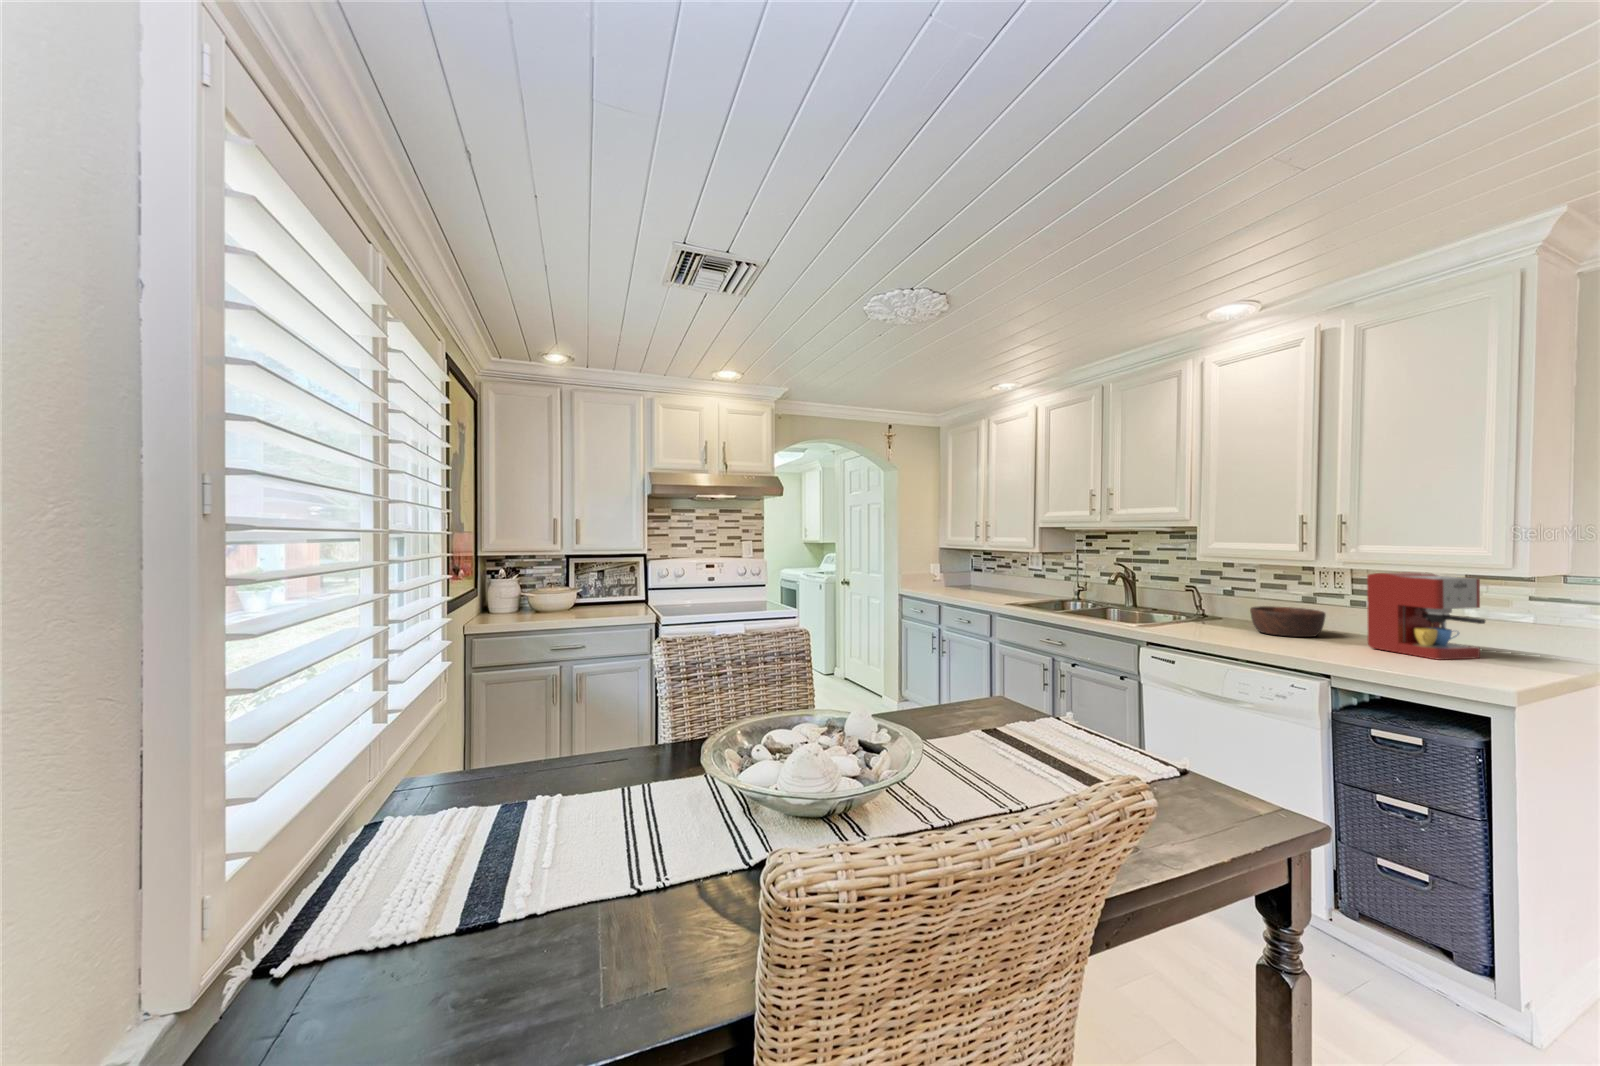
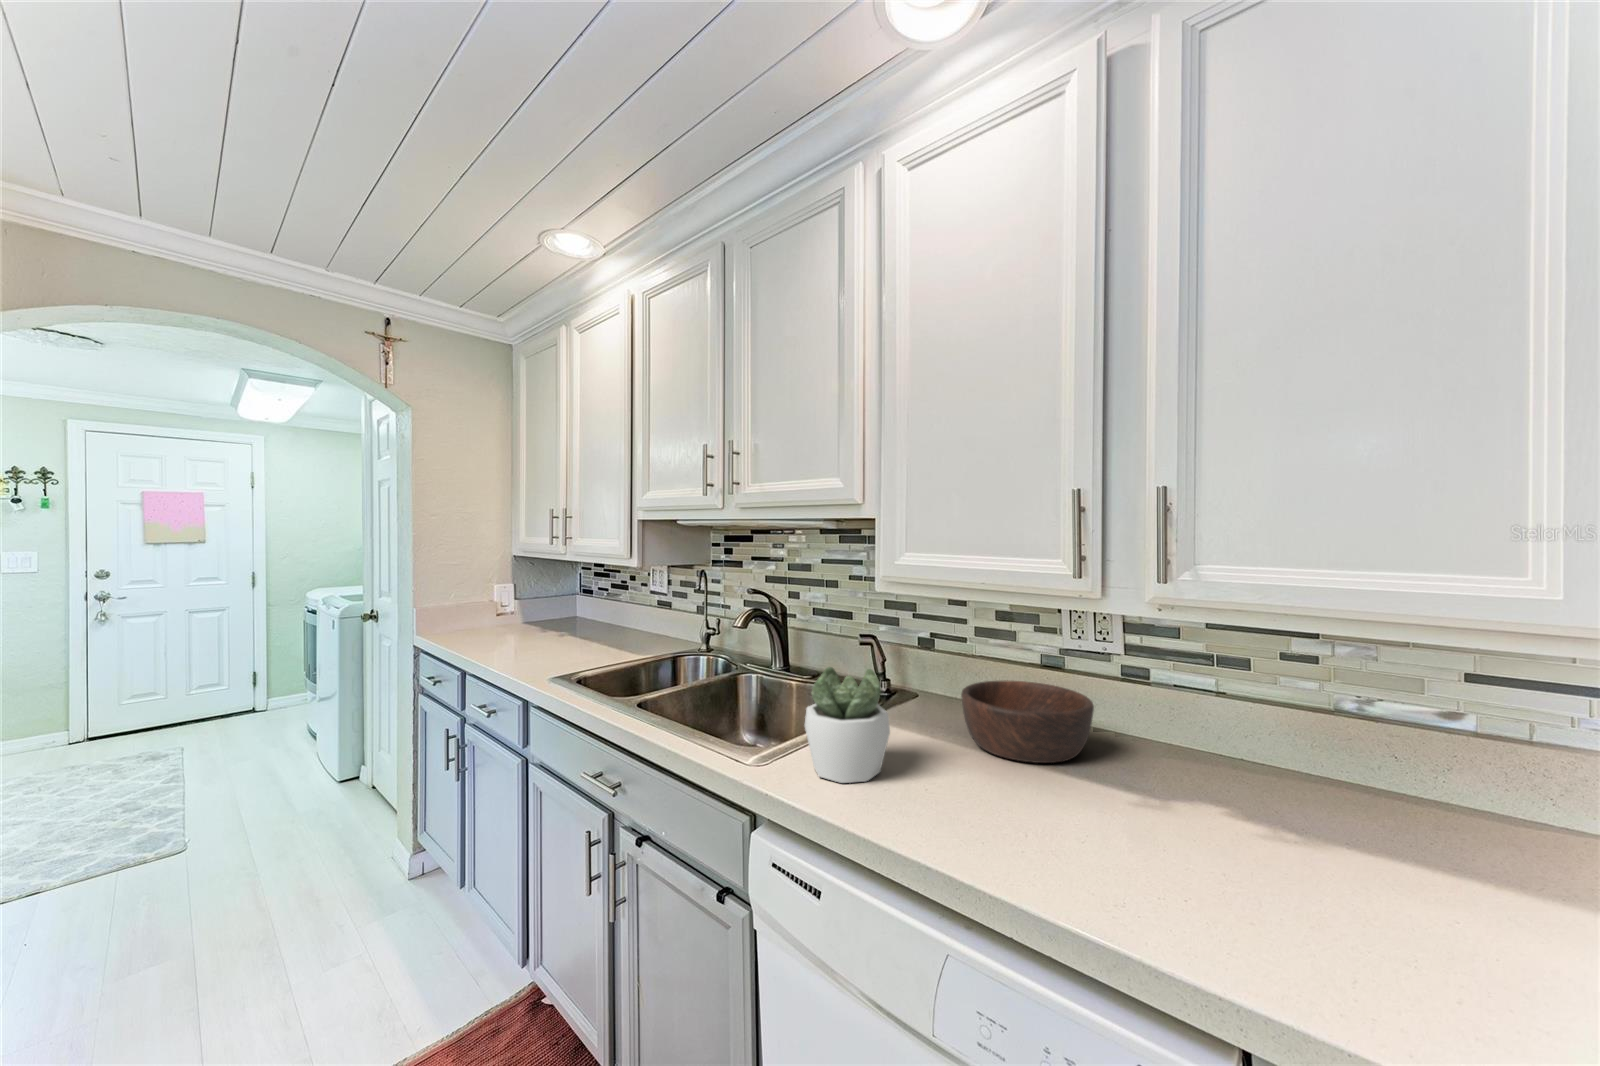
coffee maker: present [1367,573,1485,660] -> none [1204,622,1496,883]
succulent plant: none [1168,591,1212,636] -> present [805,667,890,783]

